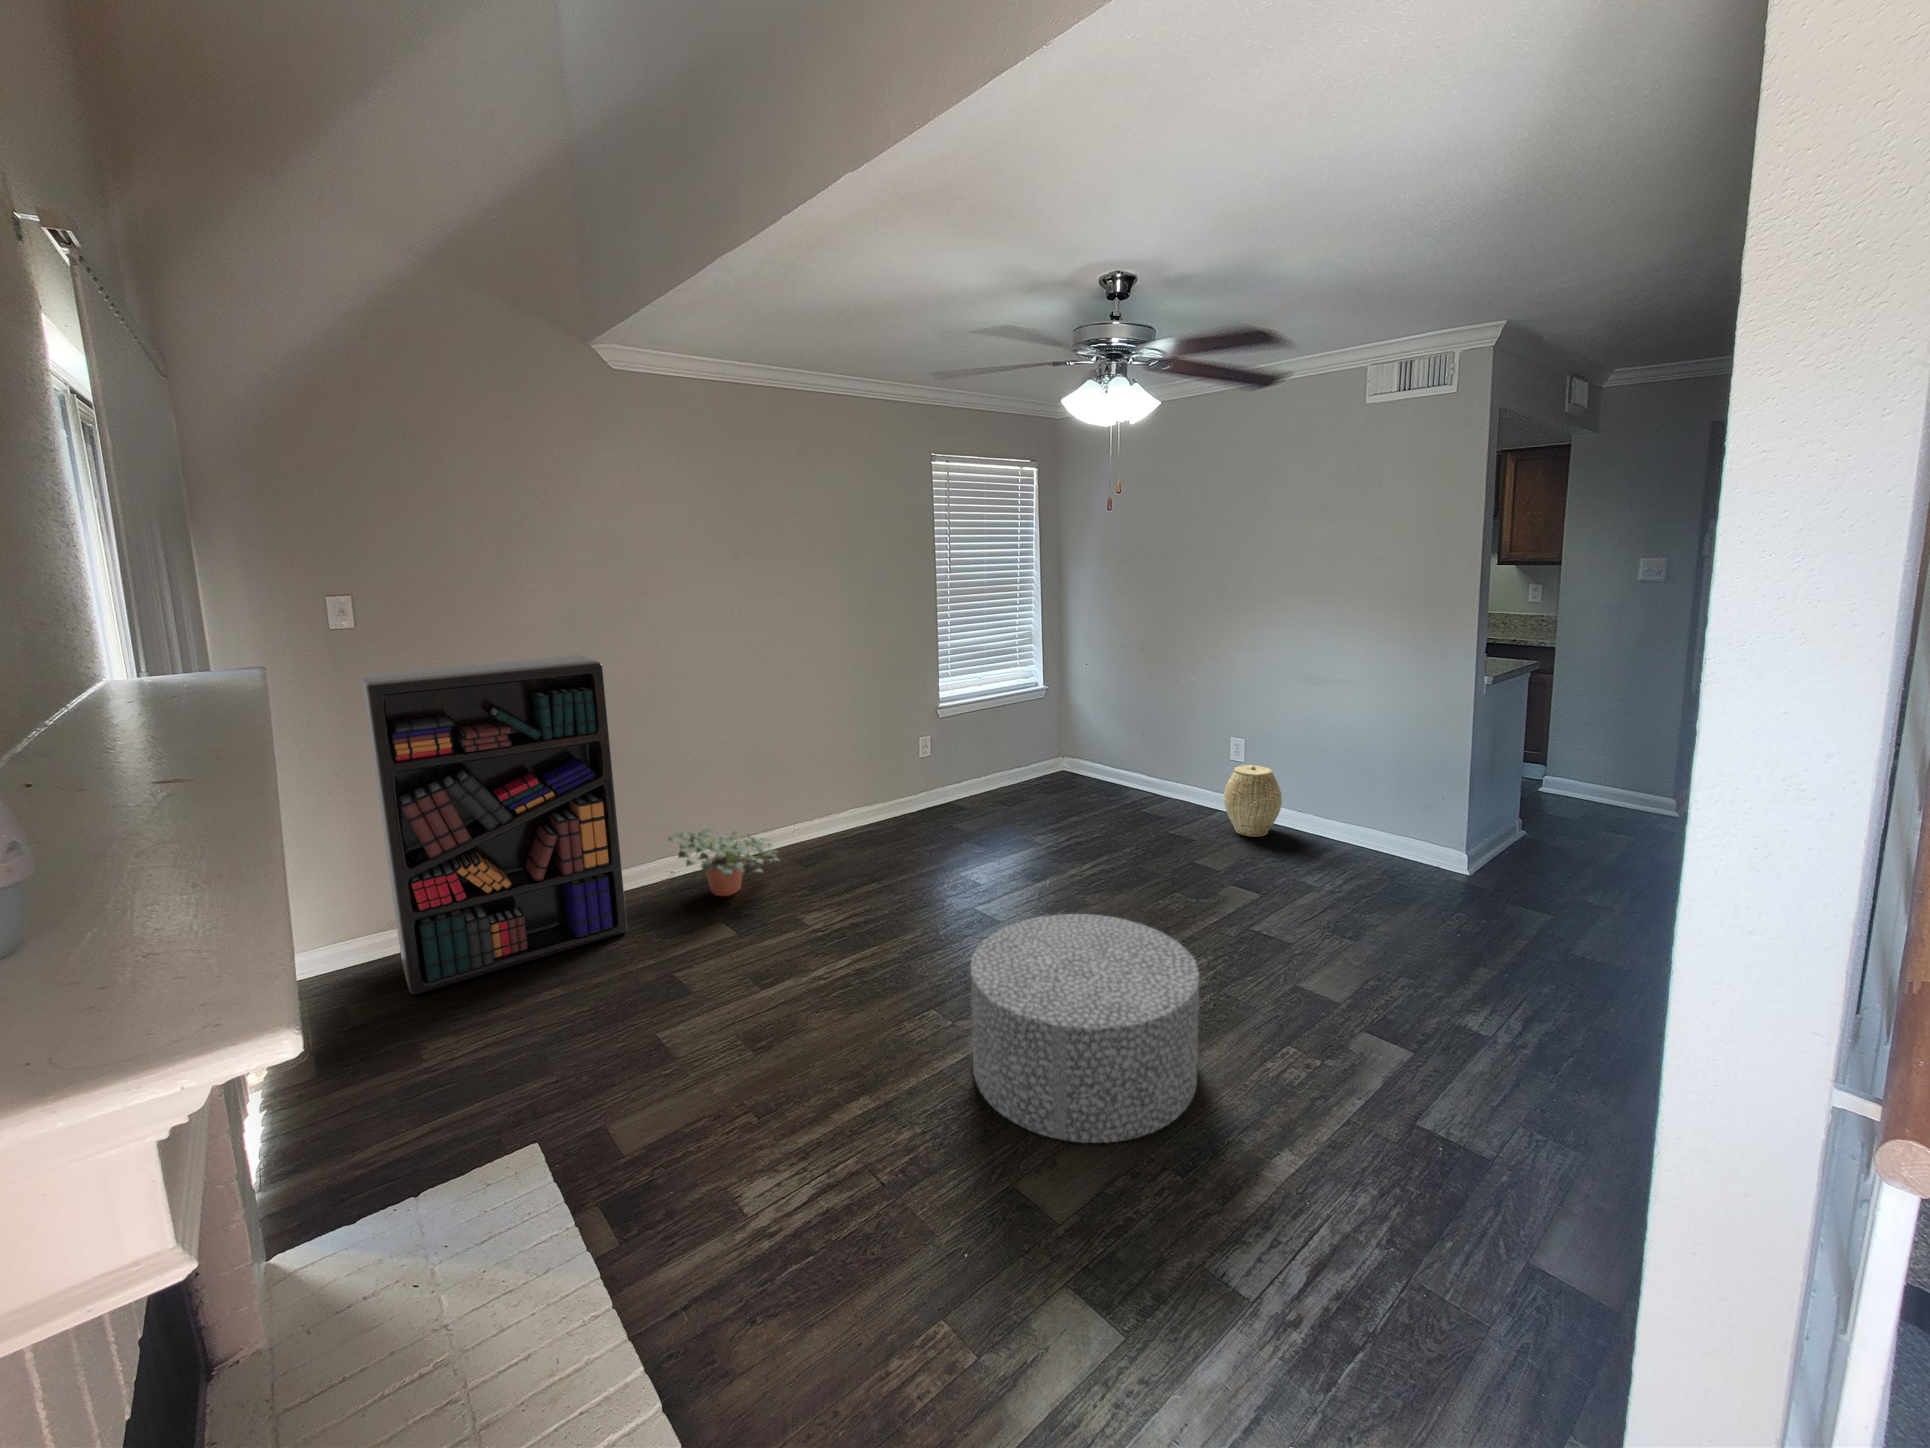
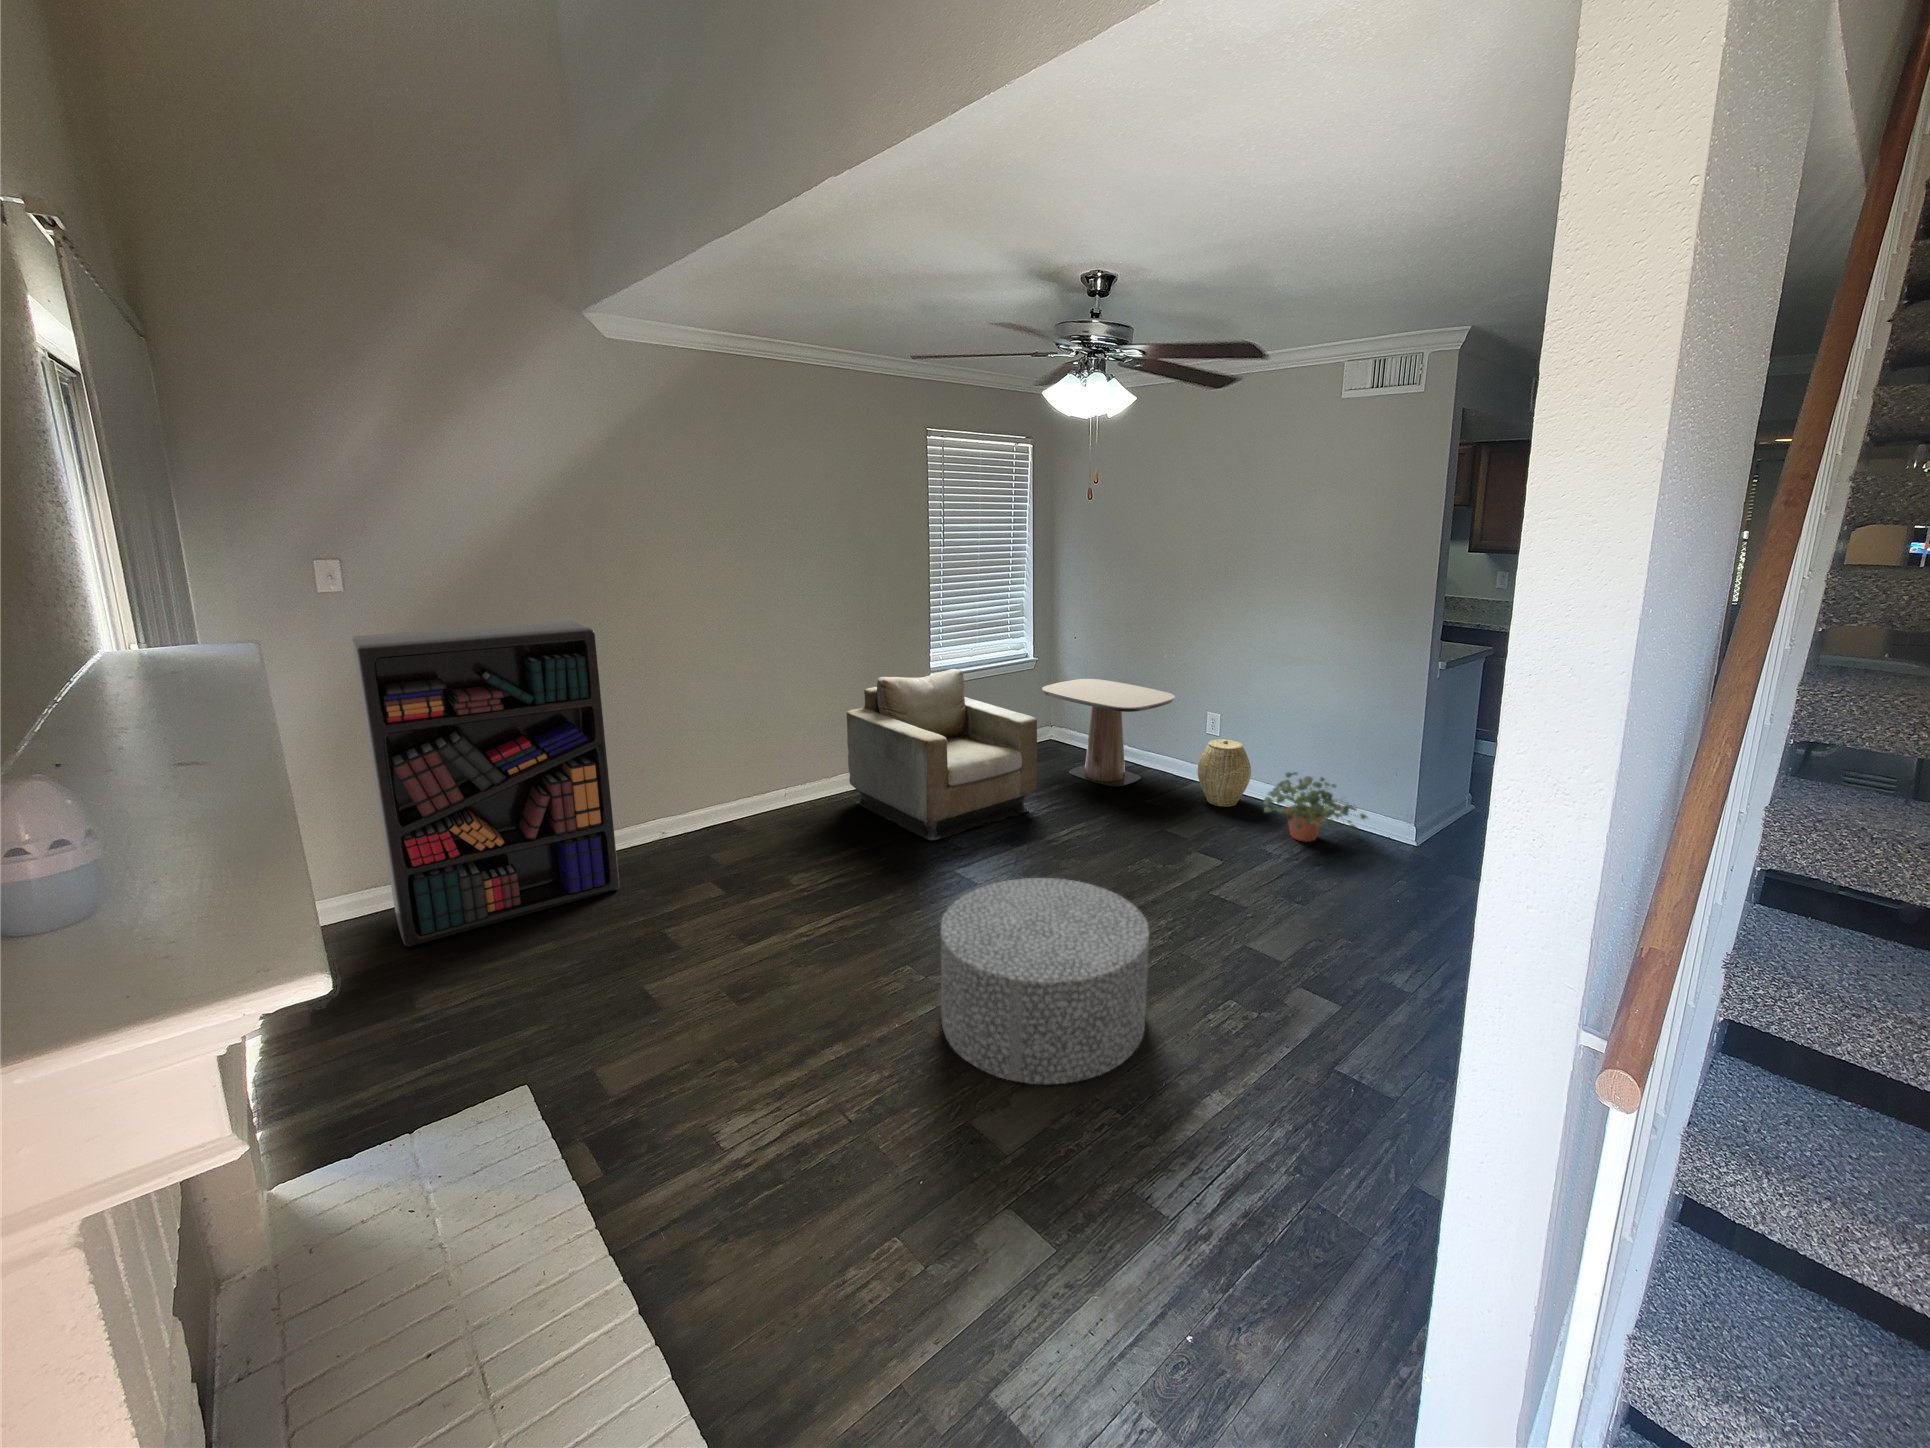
armchair: none [817,698,1054,877] -> present [846,669,1037,841]
side table: none [1054,706,1196,818] -> present [1042,679,1175,787]
potted plant: present [668,825,779,896] -> present [1263,772,1367,842]

